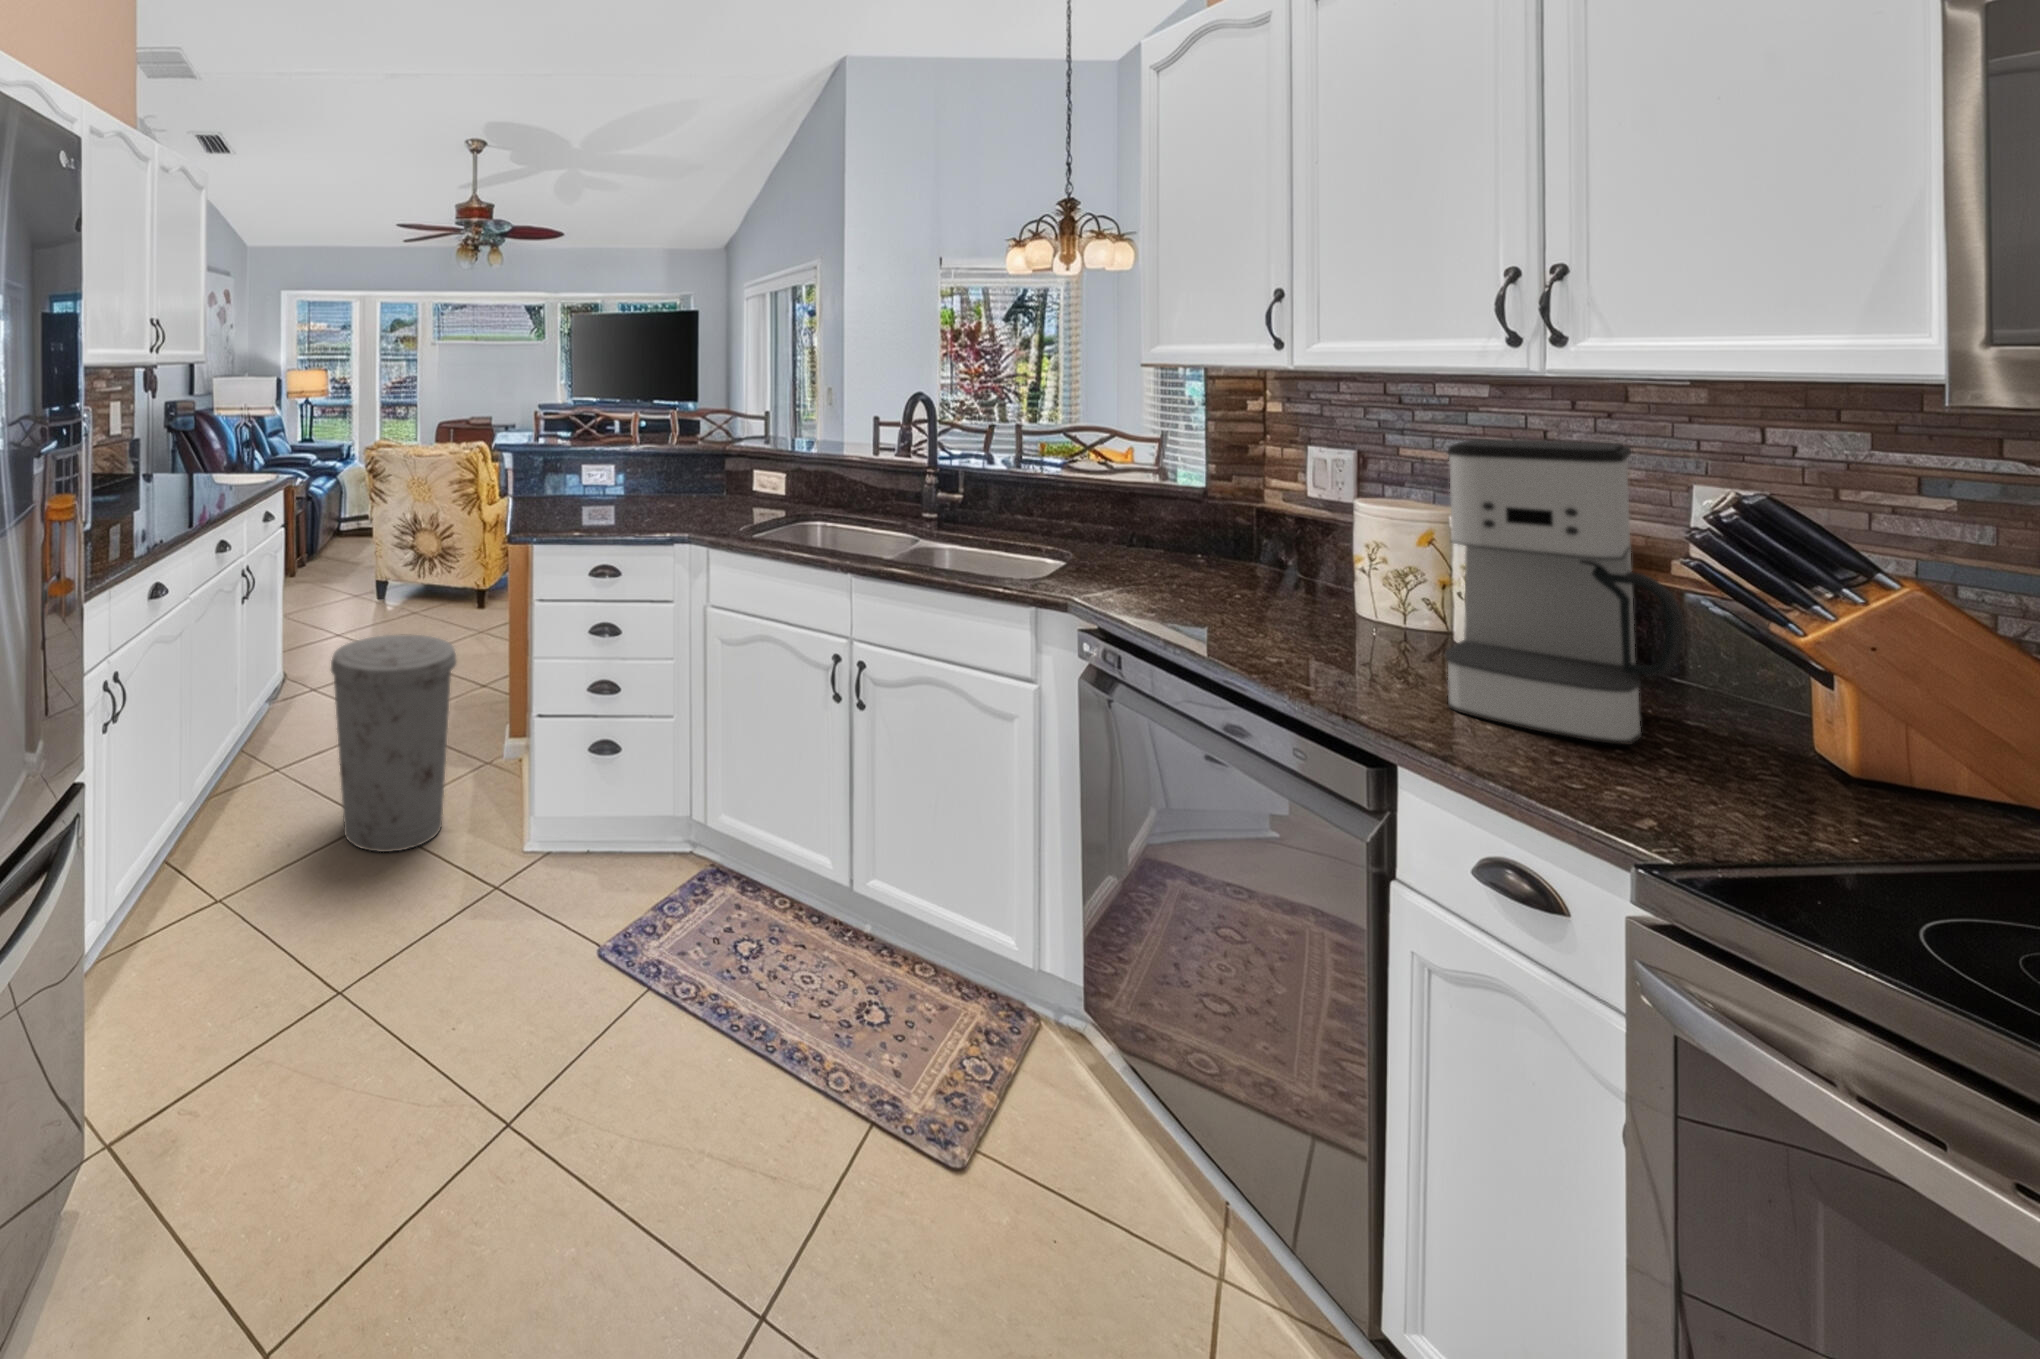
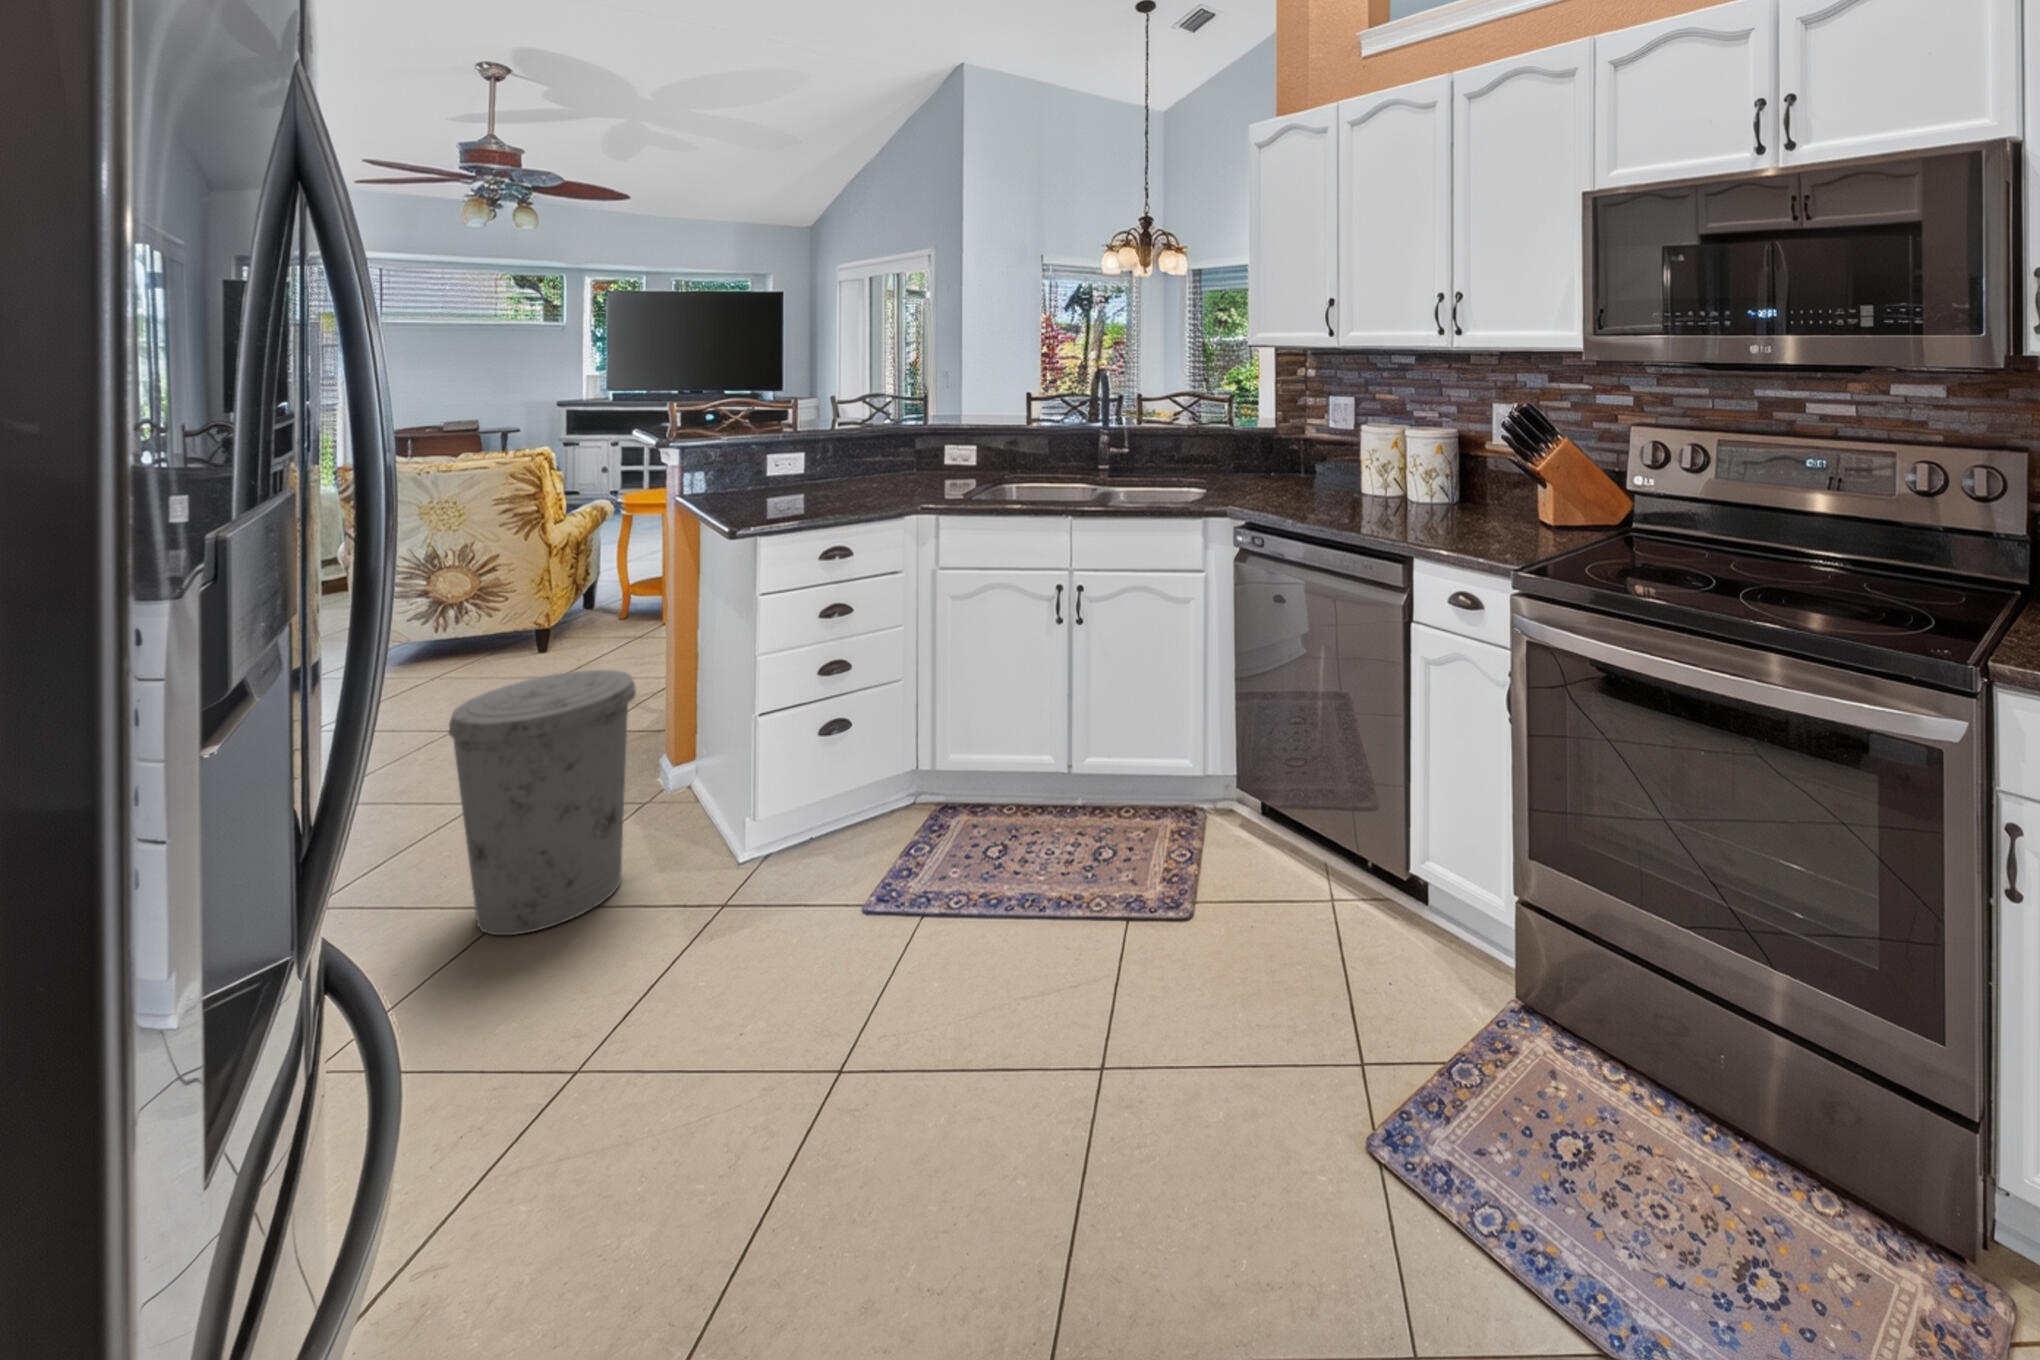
coffee maker: present [1445,439,1683,744] -> none [1420,385,1502,534]

